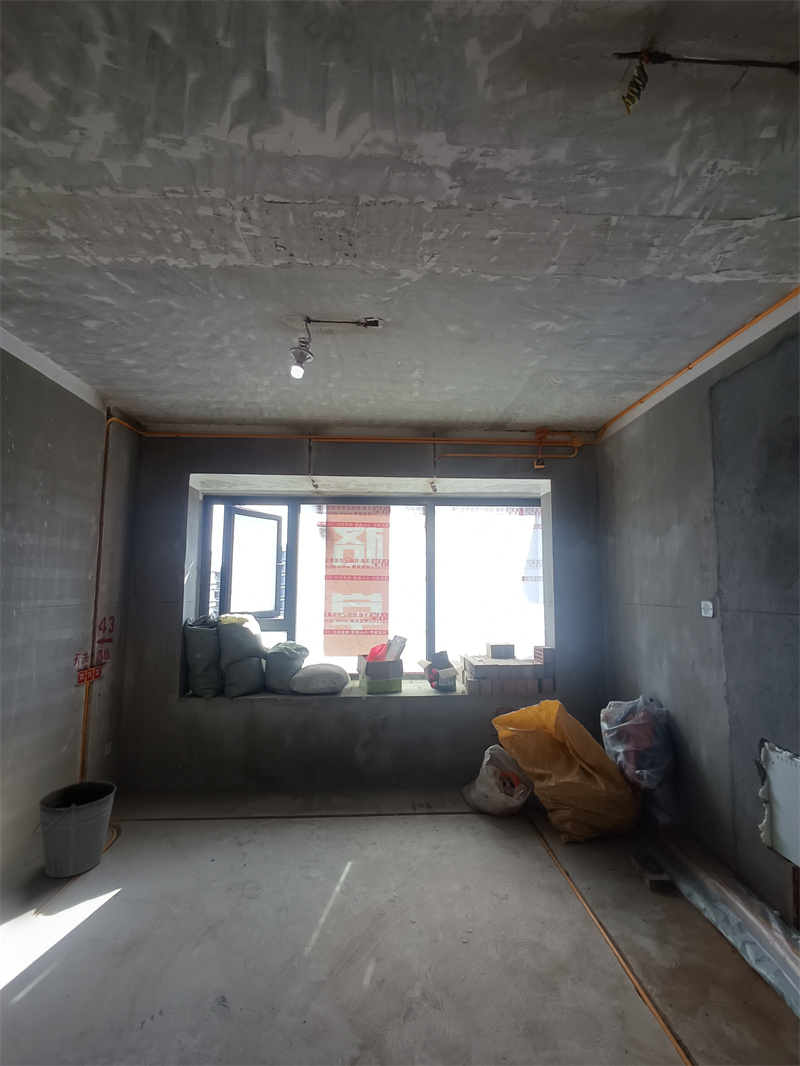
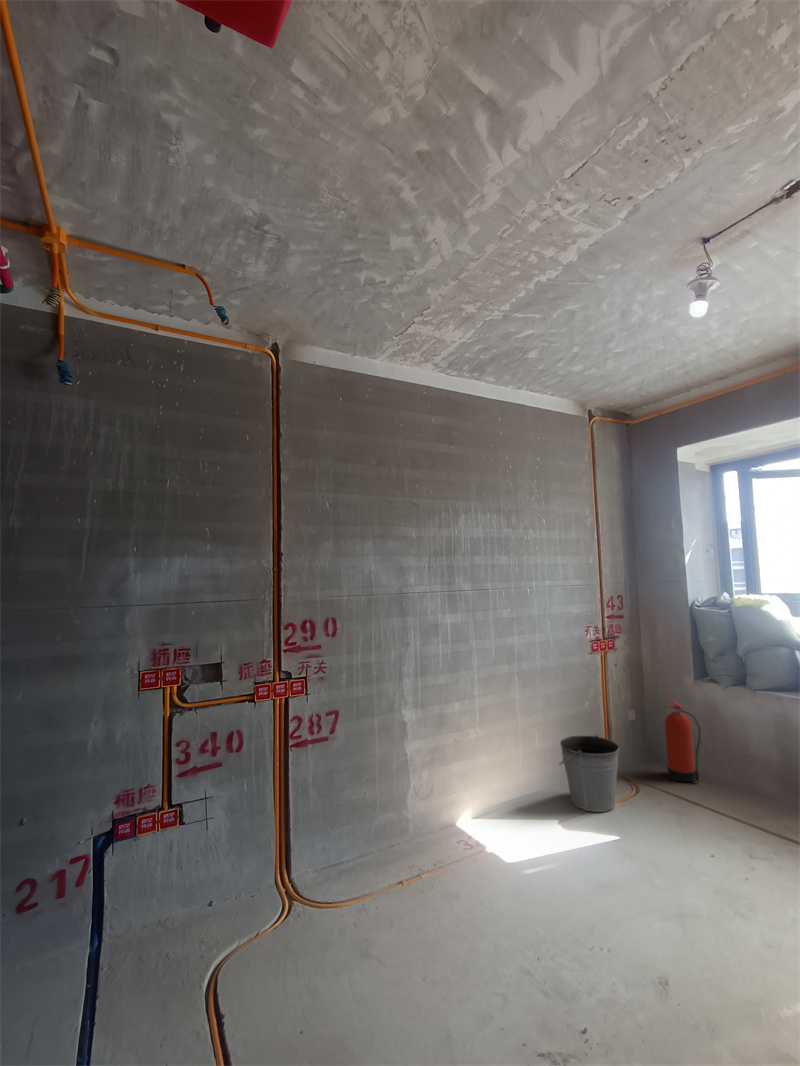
fire extinguisher: none [143,719,182,802] -> present [665,698,700,782]

